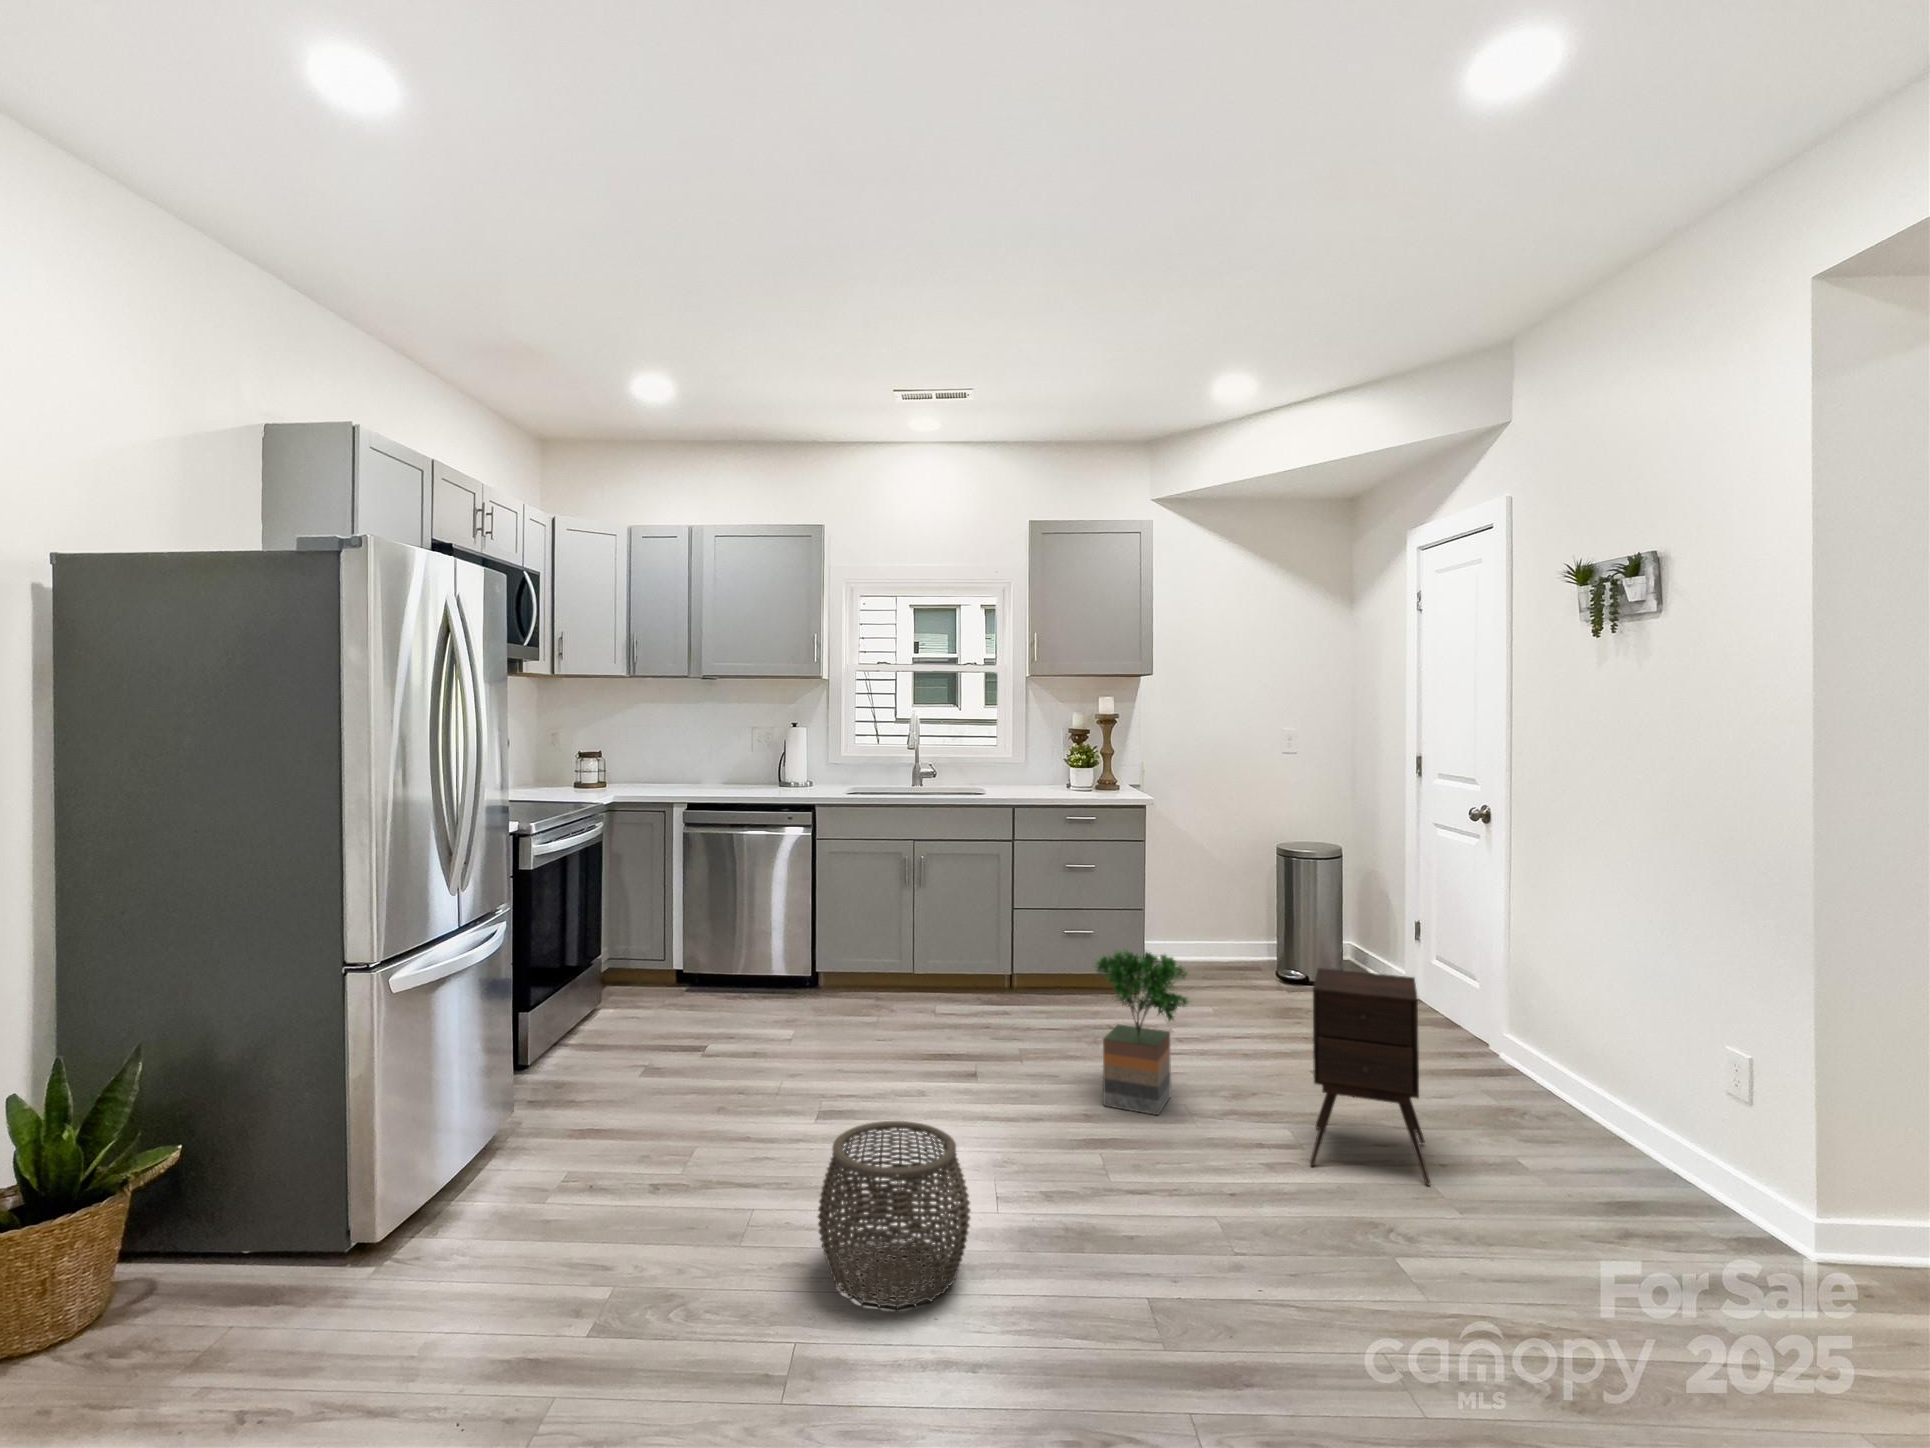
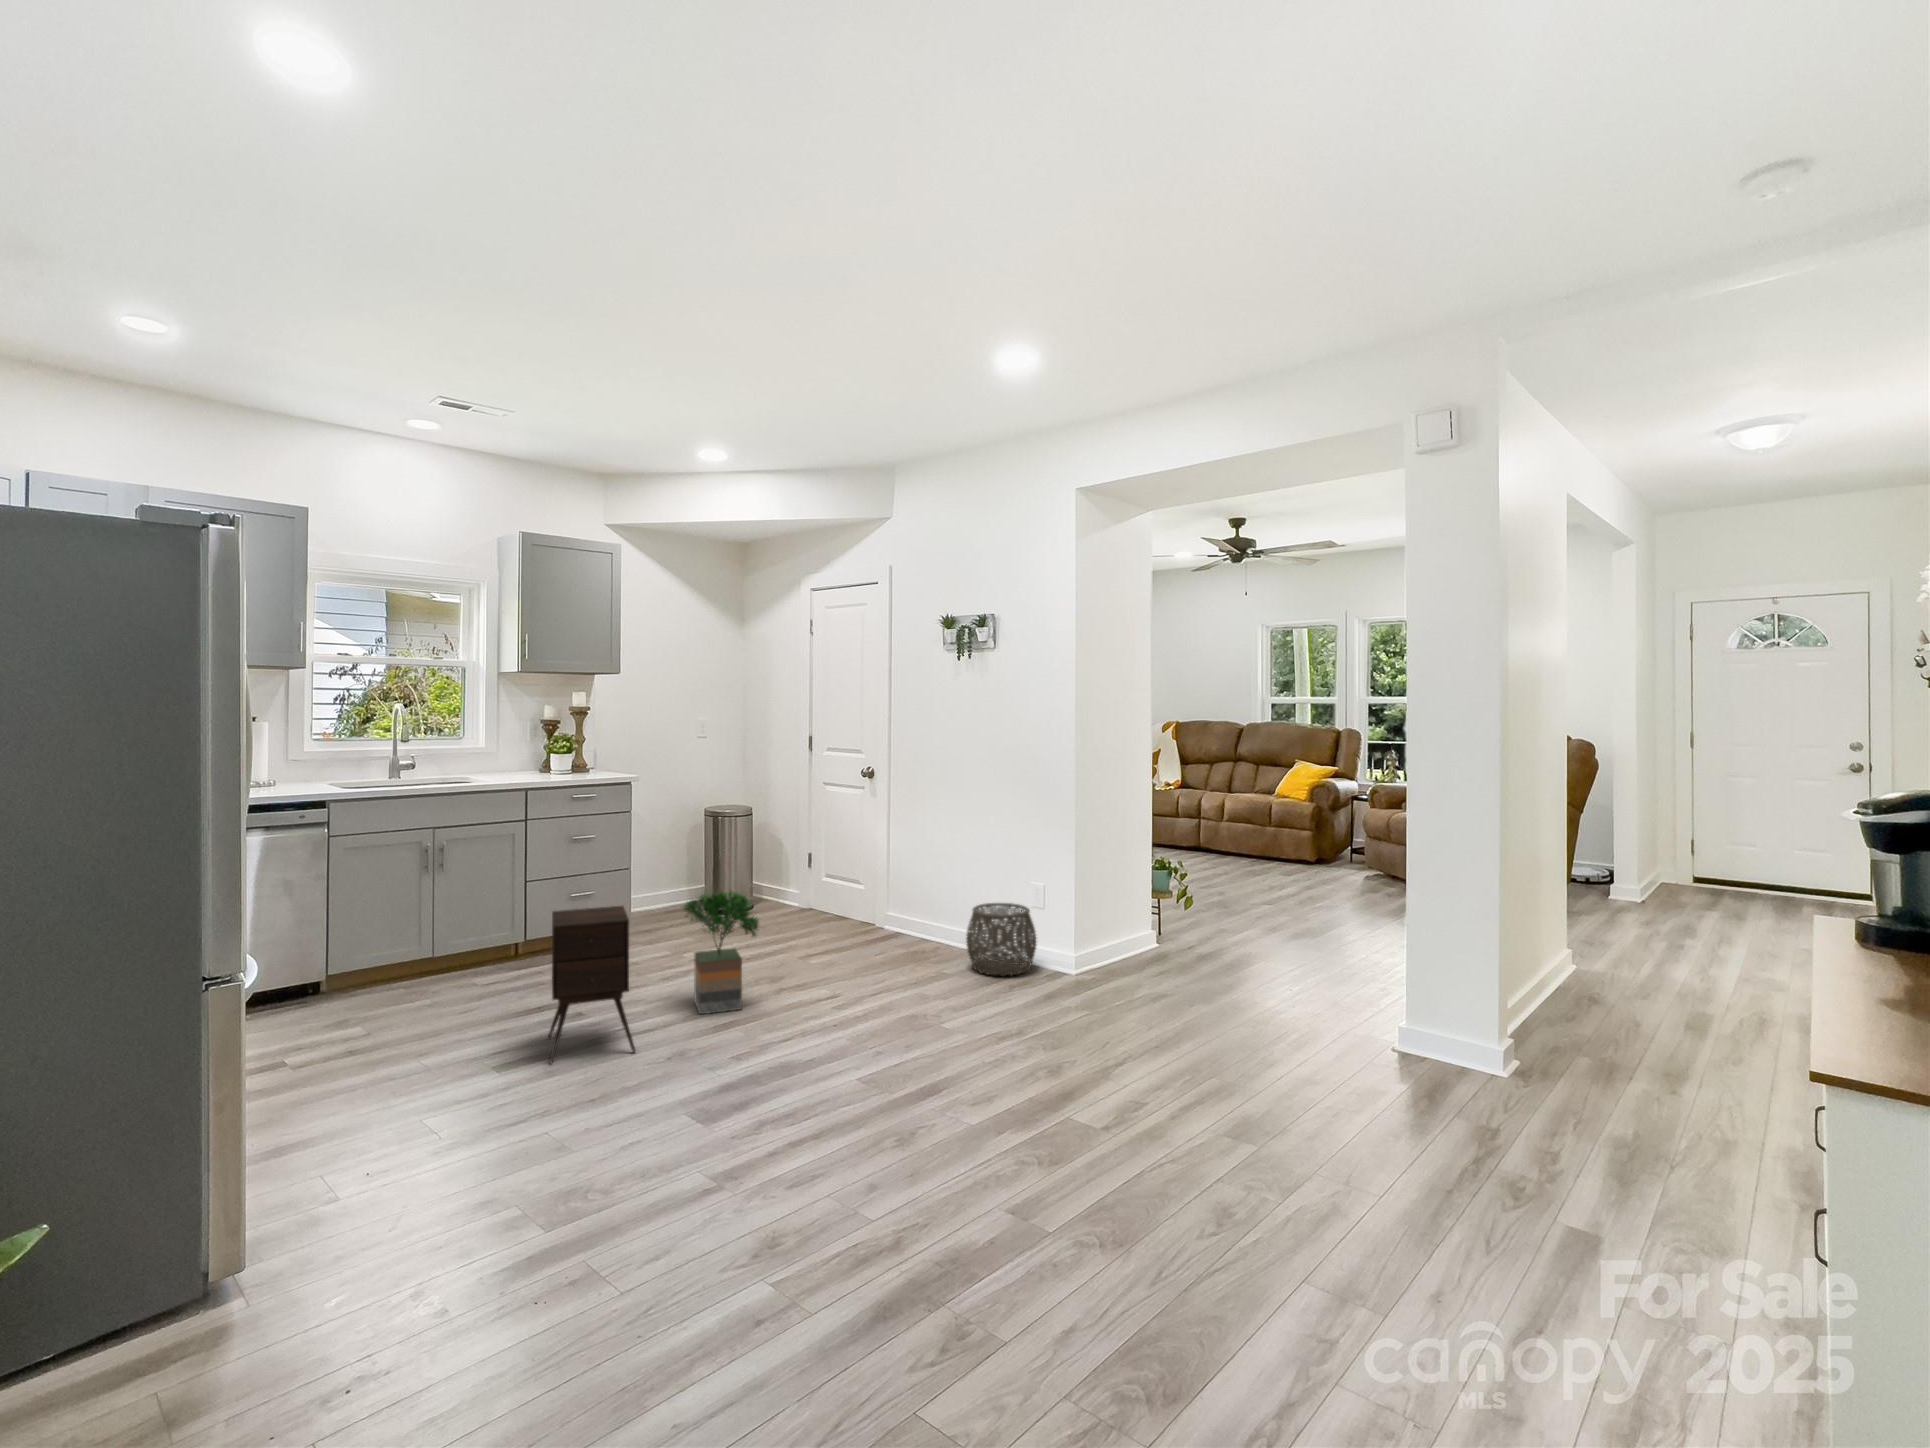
side table: present [1310,968,1430,1185] -> present [548,906,635,1064]
woven basket: present [818,1121,970,1308] -> present [966,903,1037,976]

